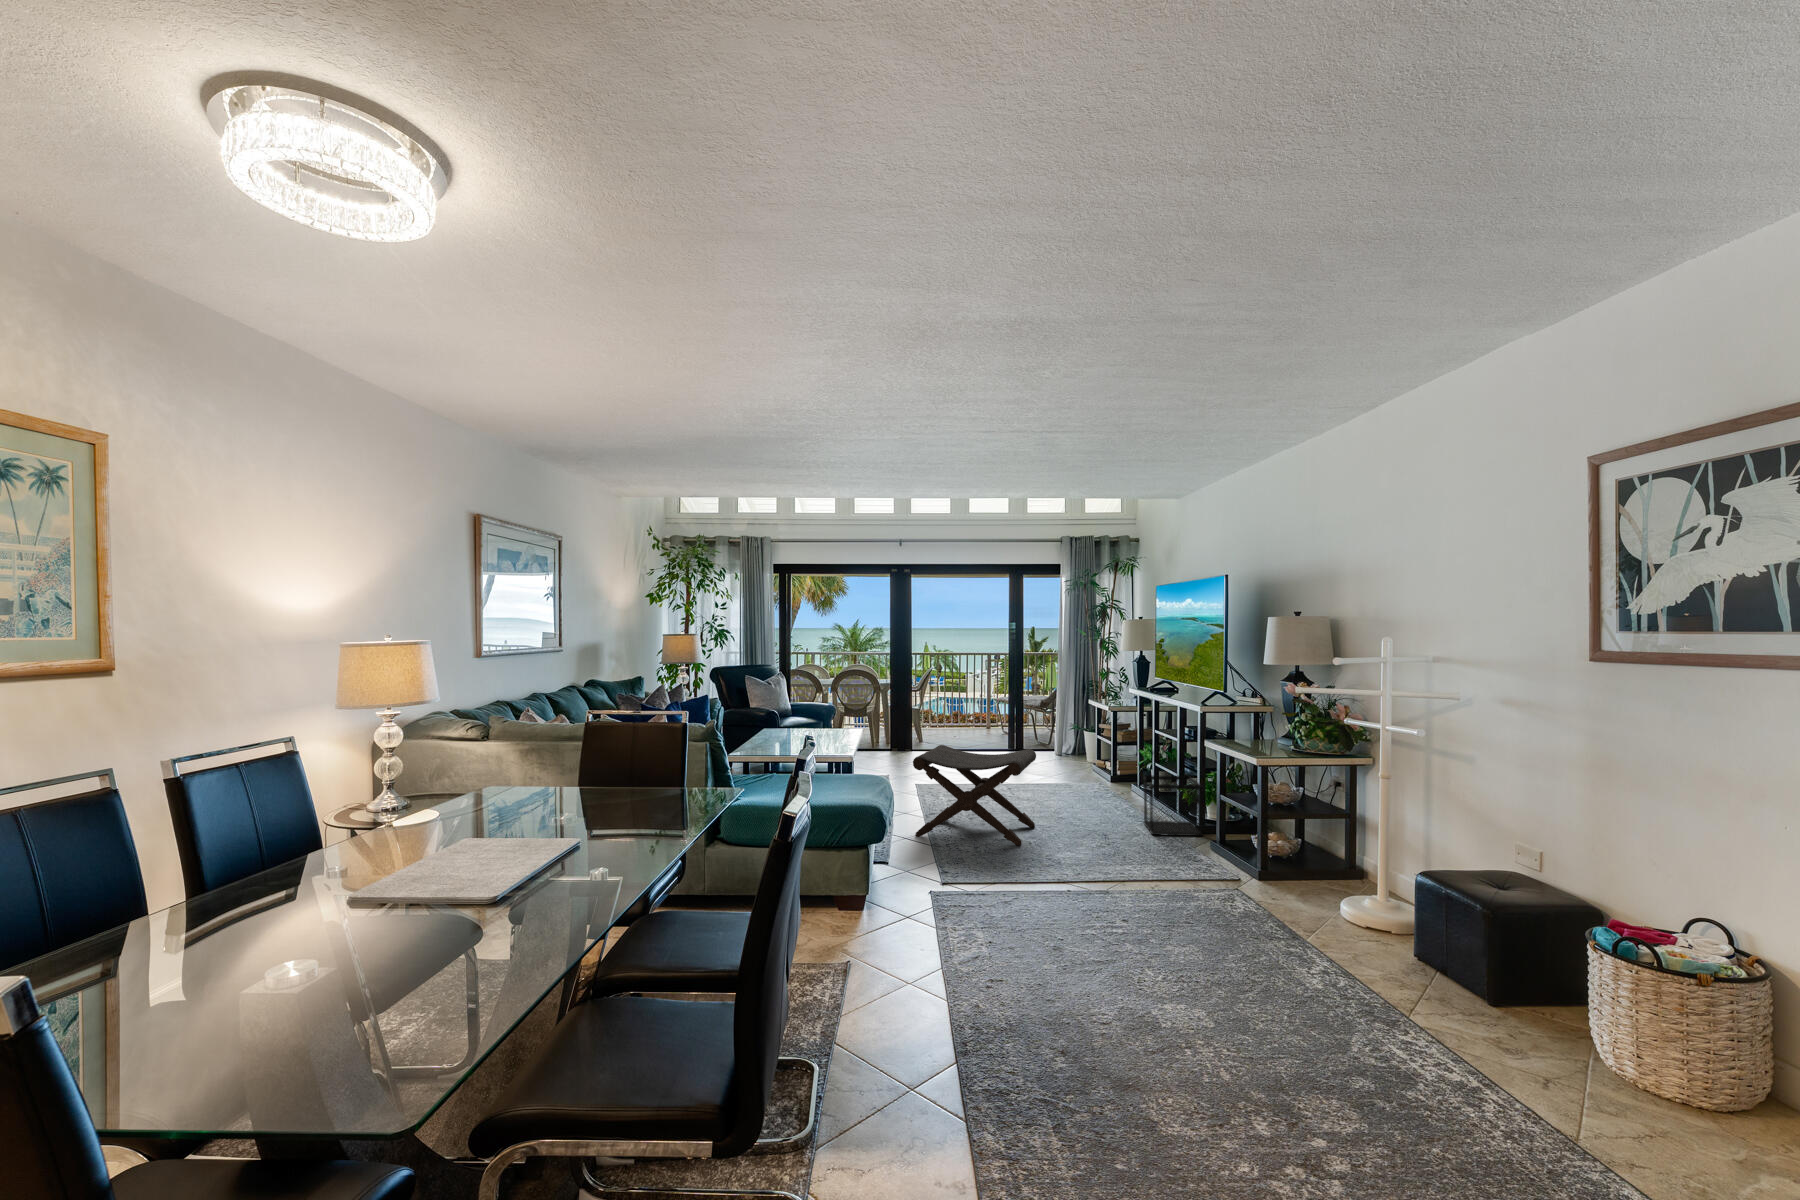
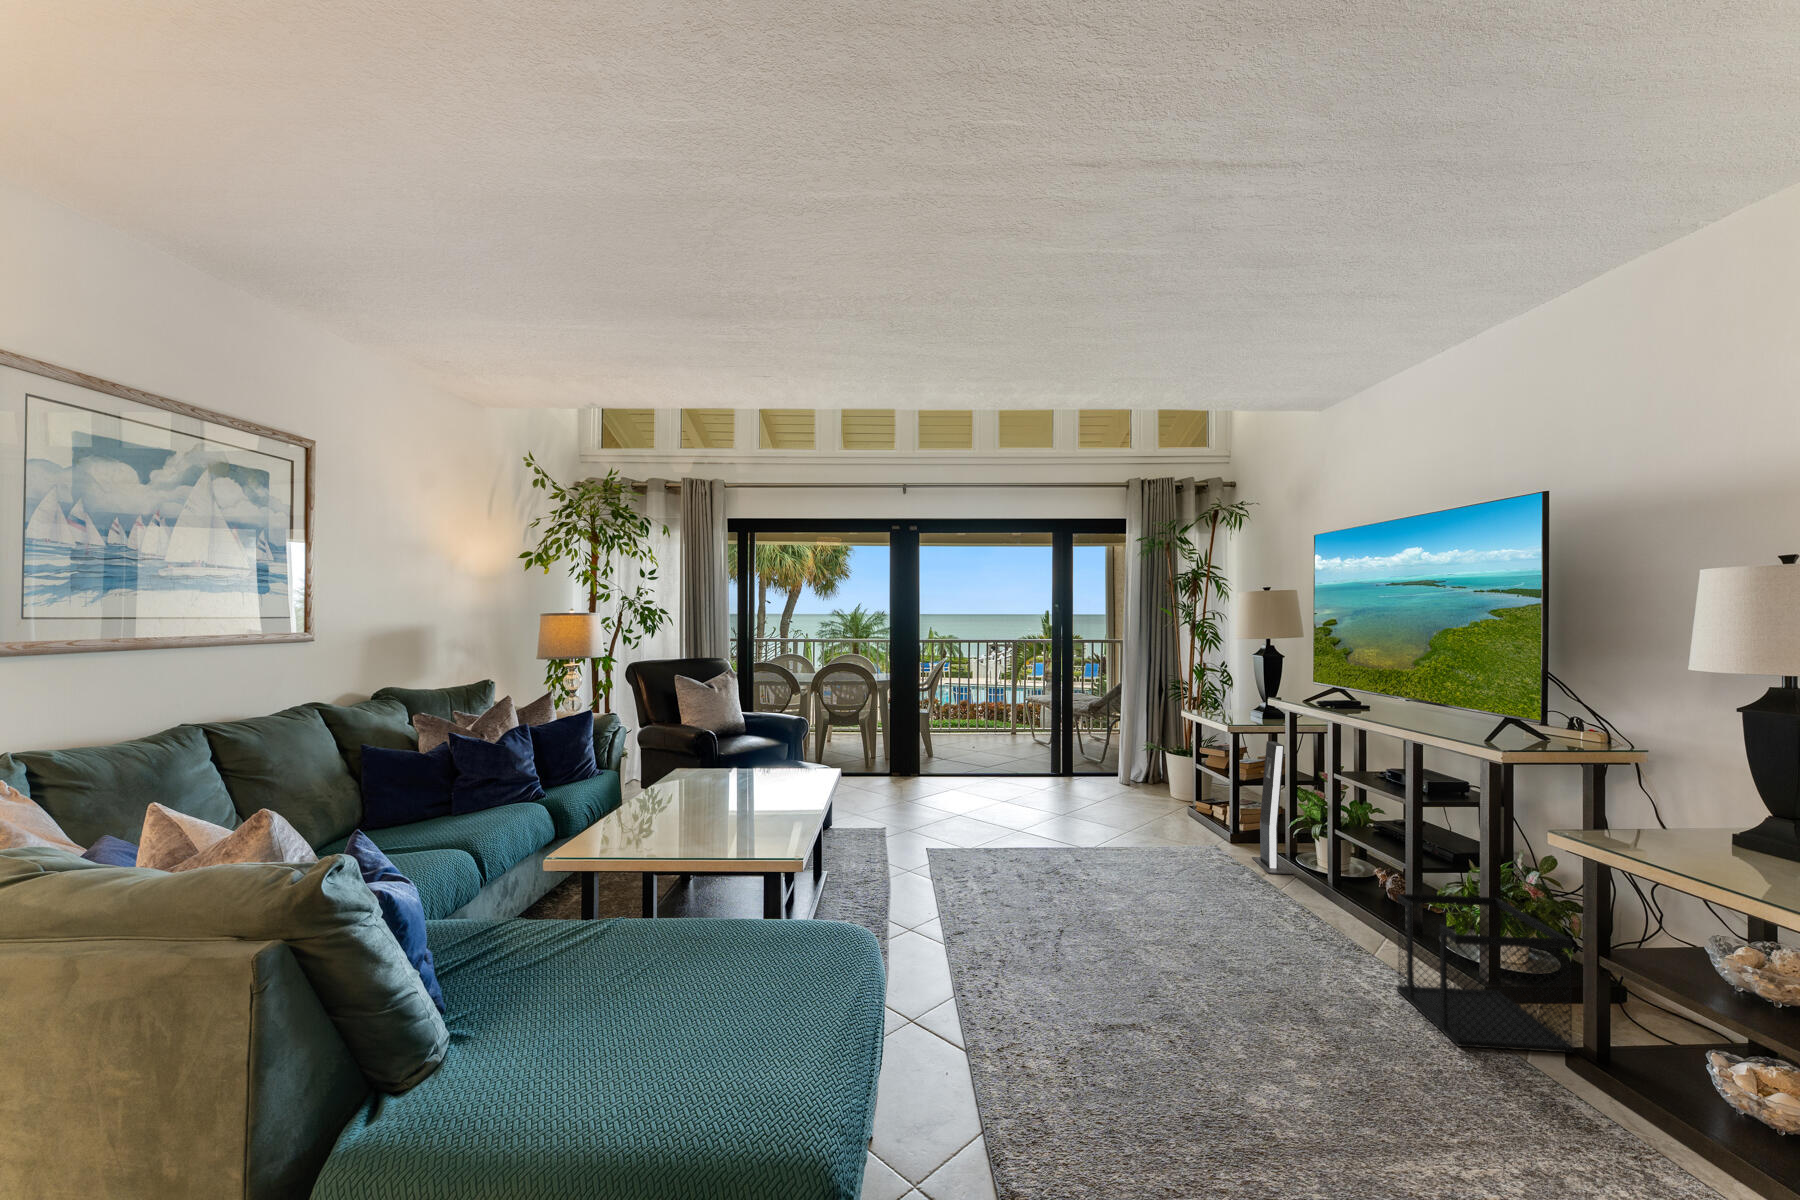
speaker: none [1115,713,1133,791] -> present [1252,741,1293,874]
footstool: present [913,745,1036,846] -> none [933,825,1193,1101]

